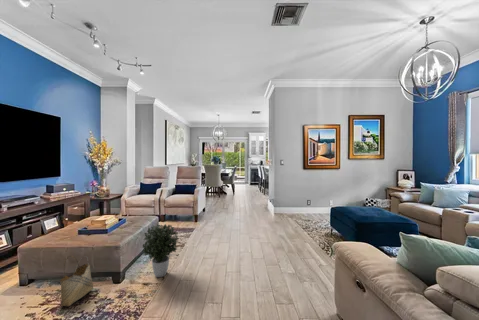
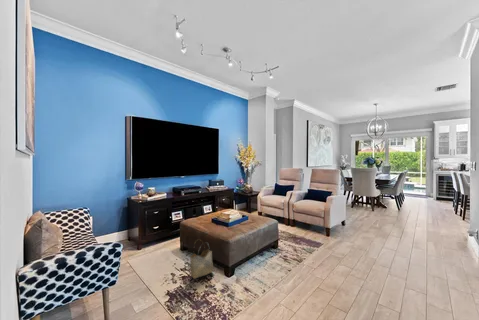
potted plant: present [143,224,179,277] -> none [247,229,285,285]

